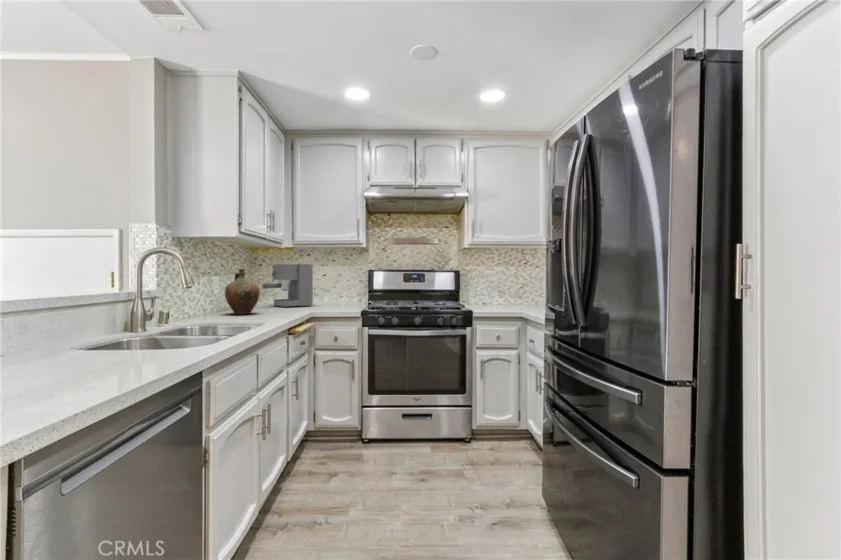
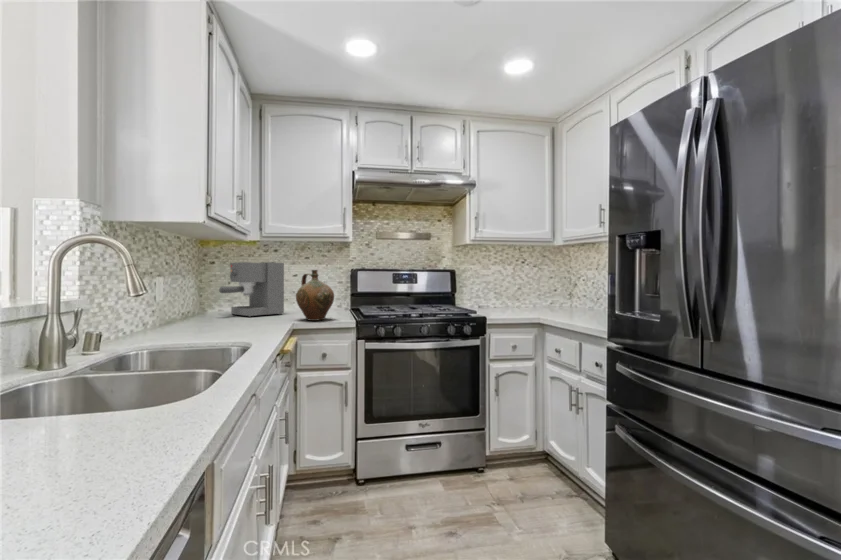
ceramic jug: present [225,269,260,314] -> present [296,270,334,321]

